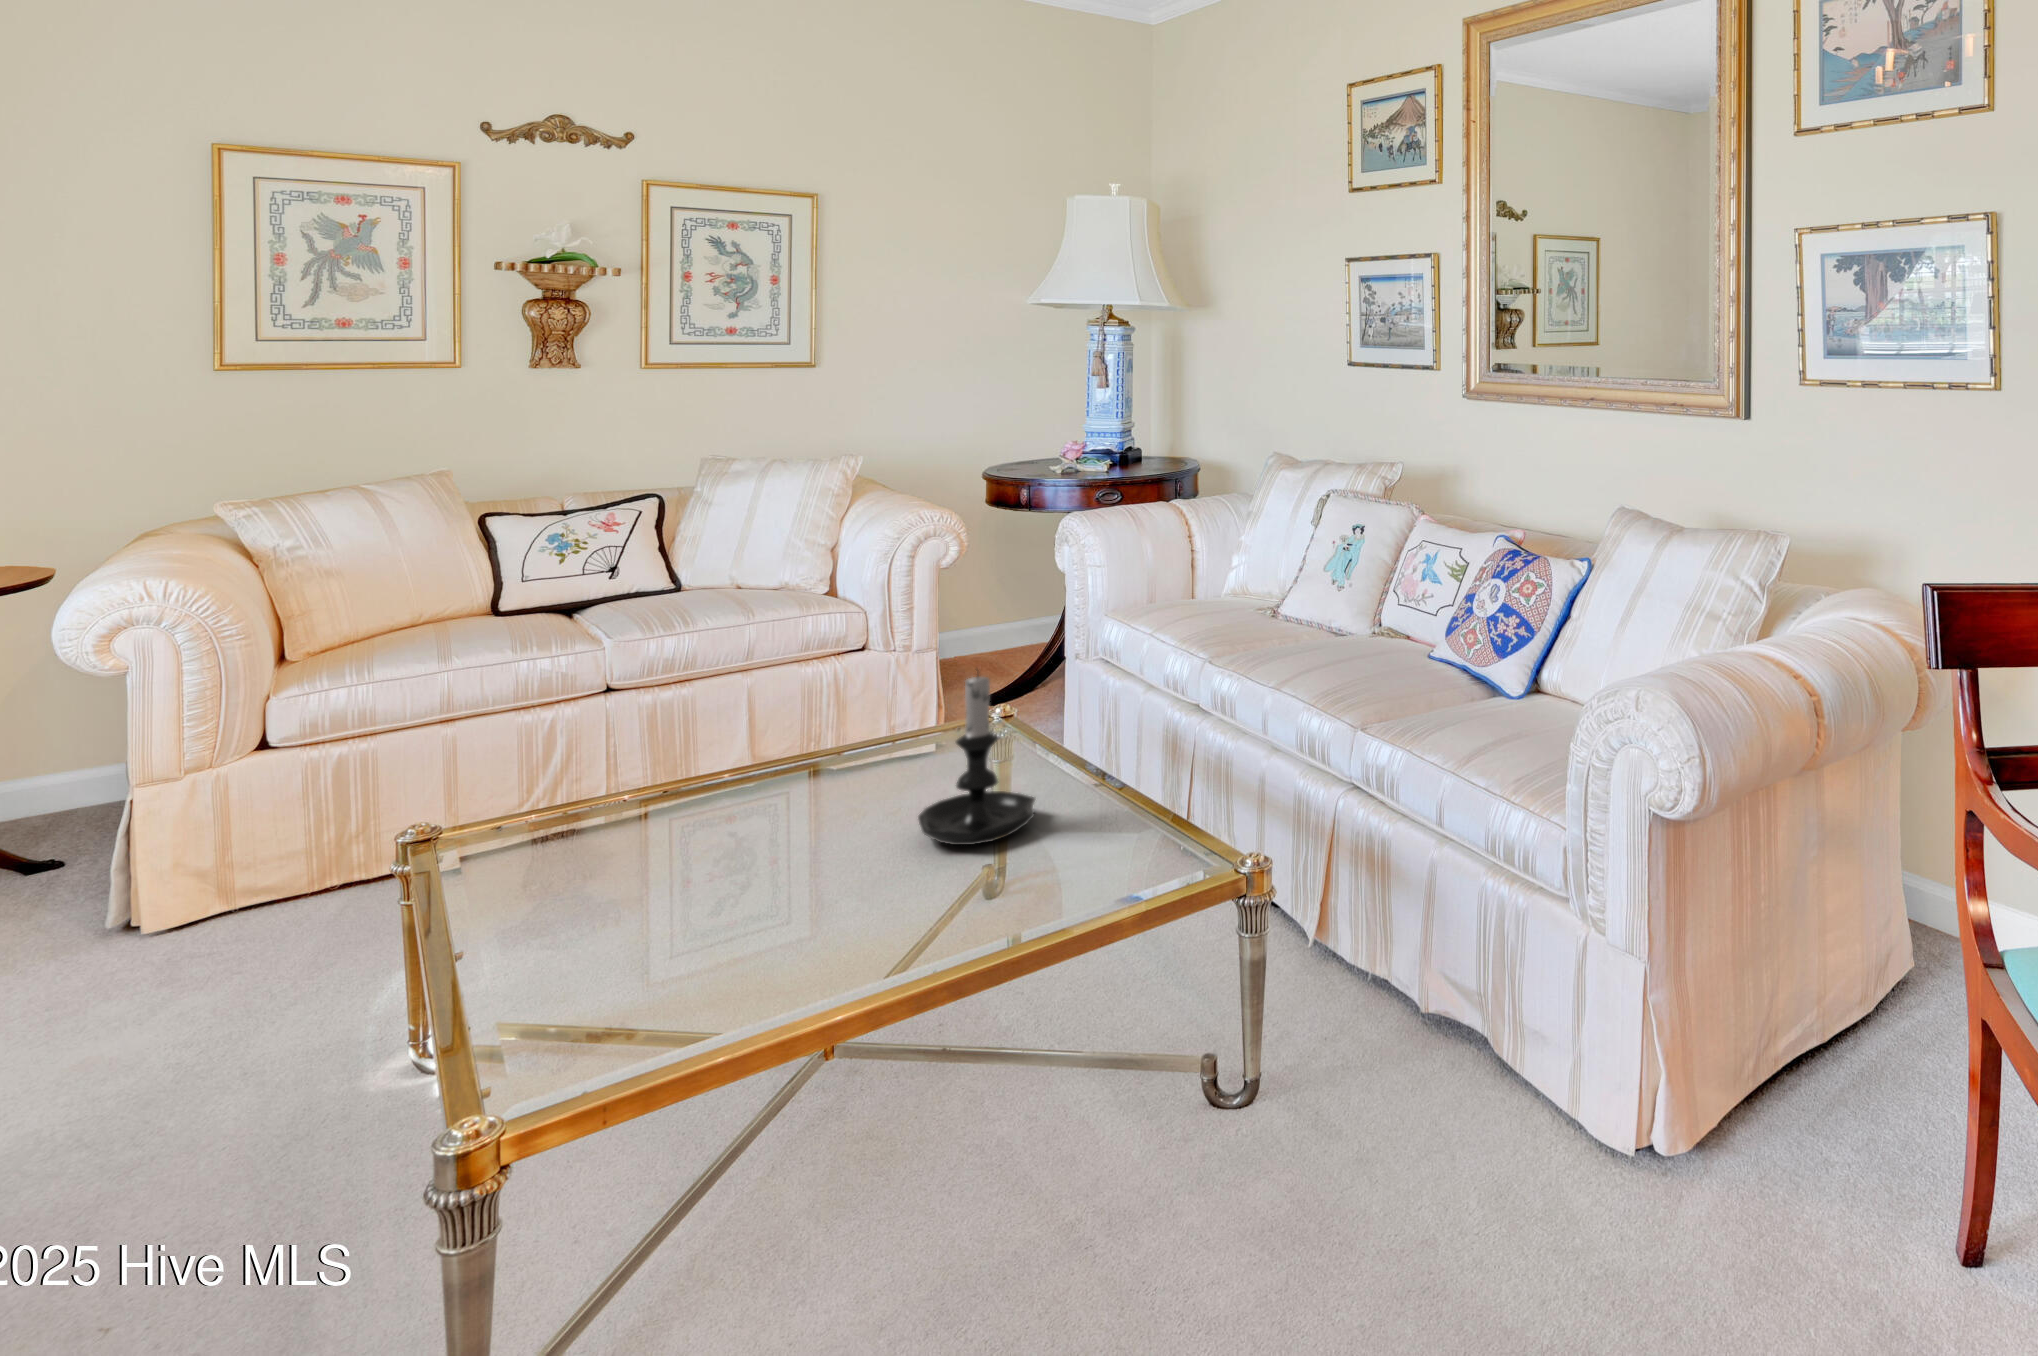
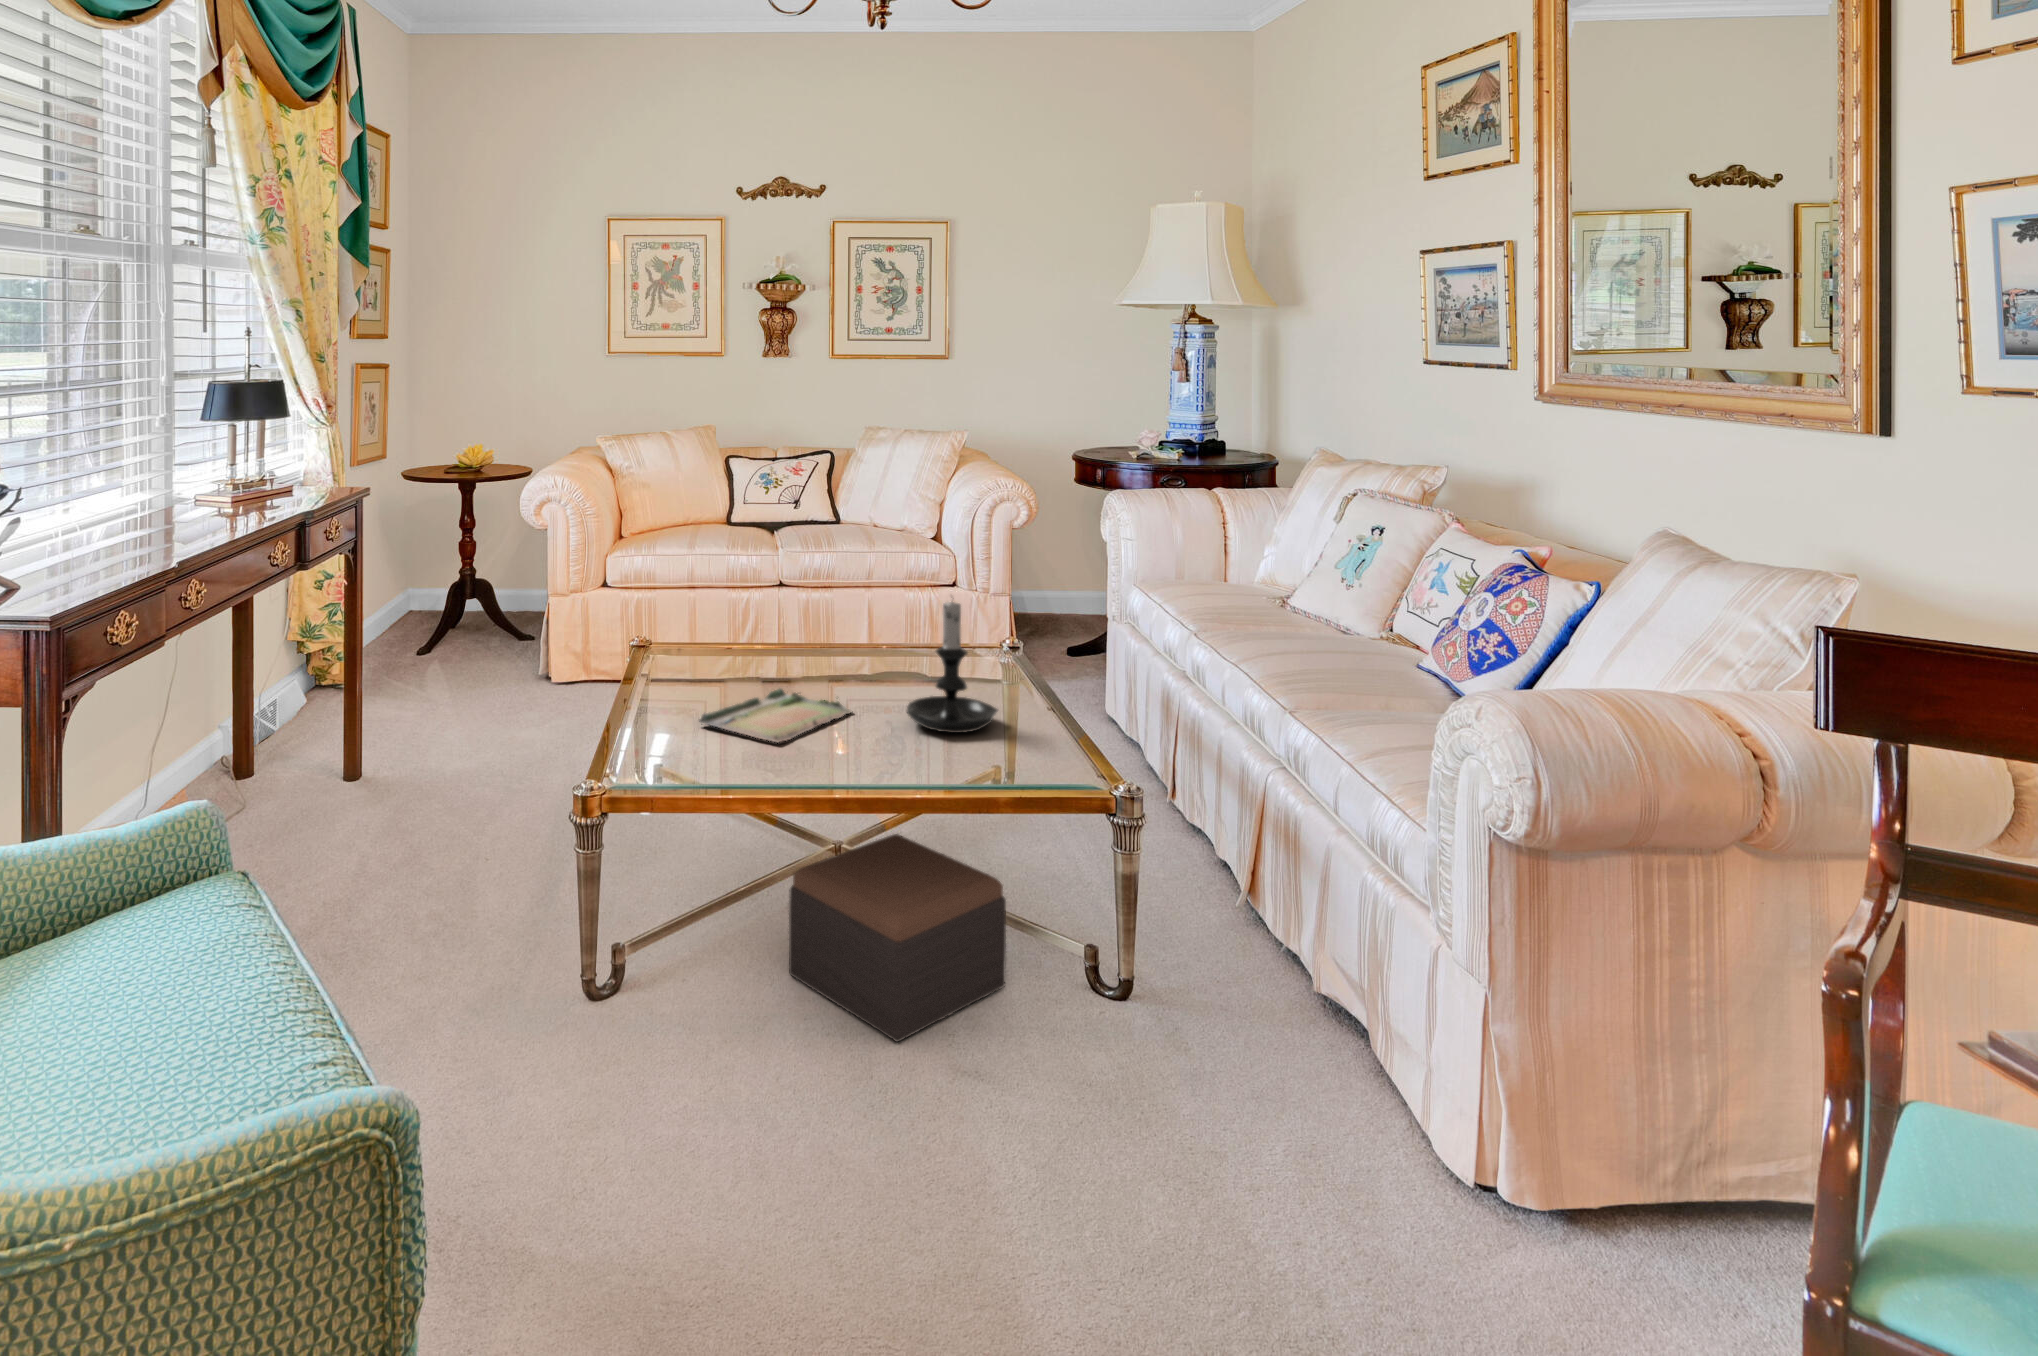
tray: none [592,828,833,930] -> present [699,689,852,742]
footstool: none [821,997,1115,1282] -> present [789,834,1006,1042]

